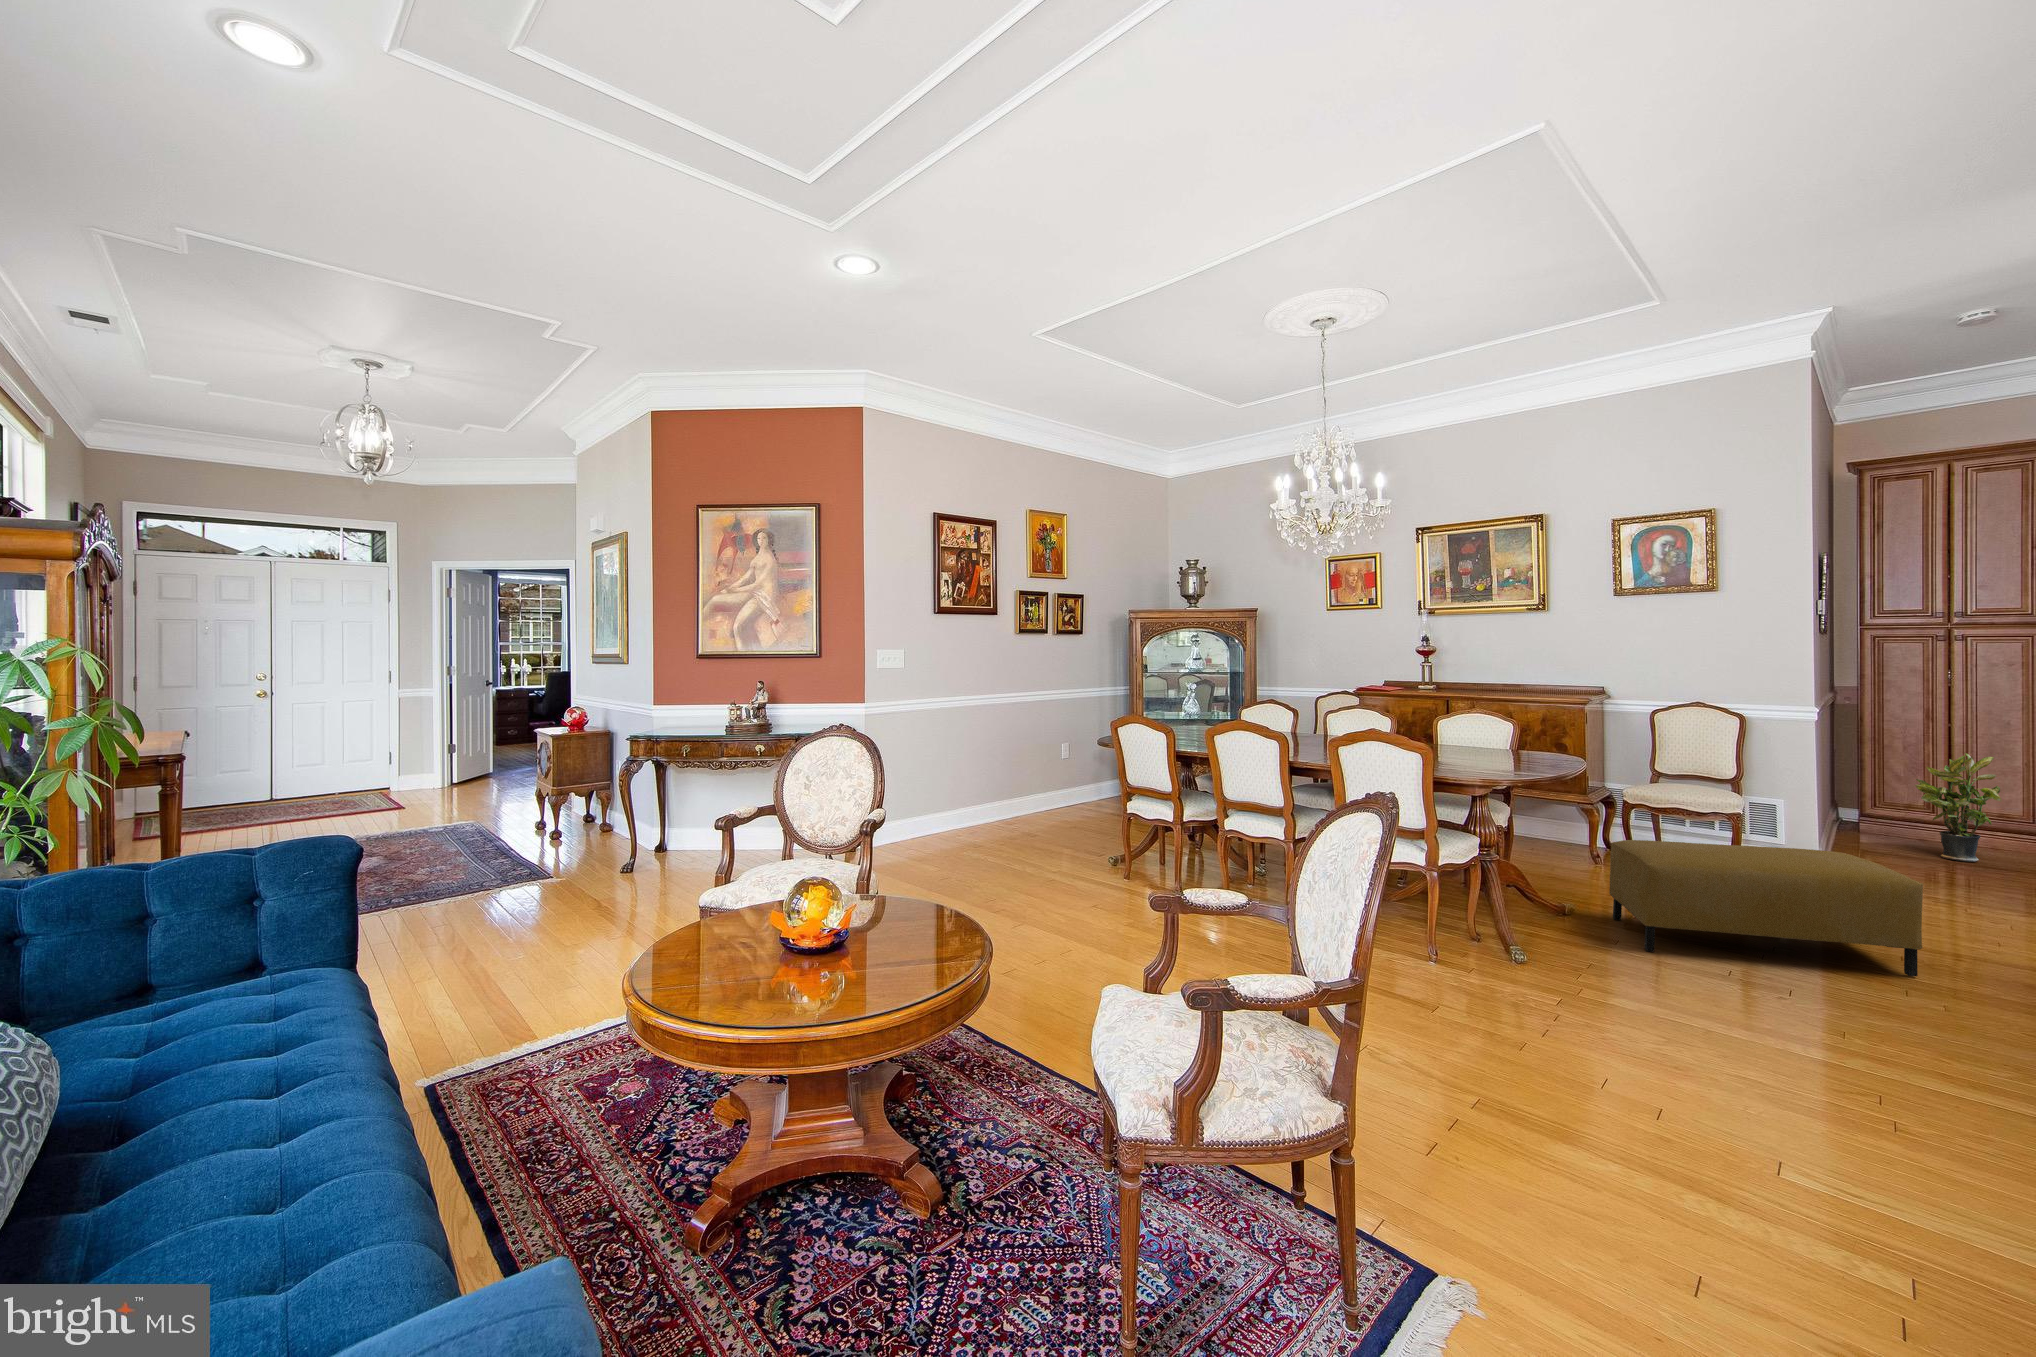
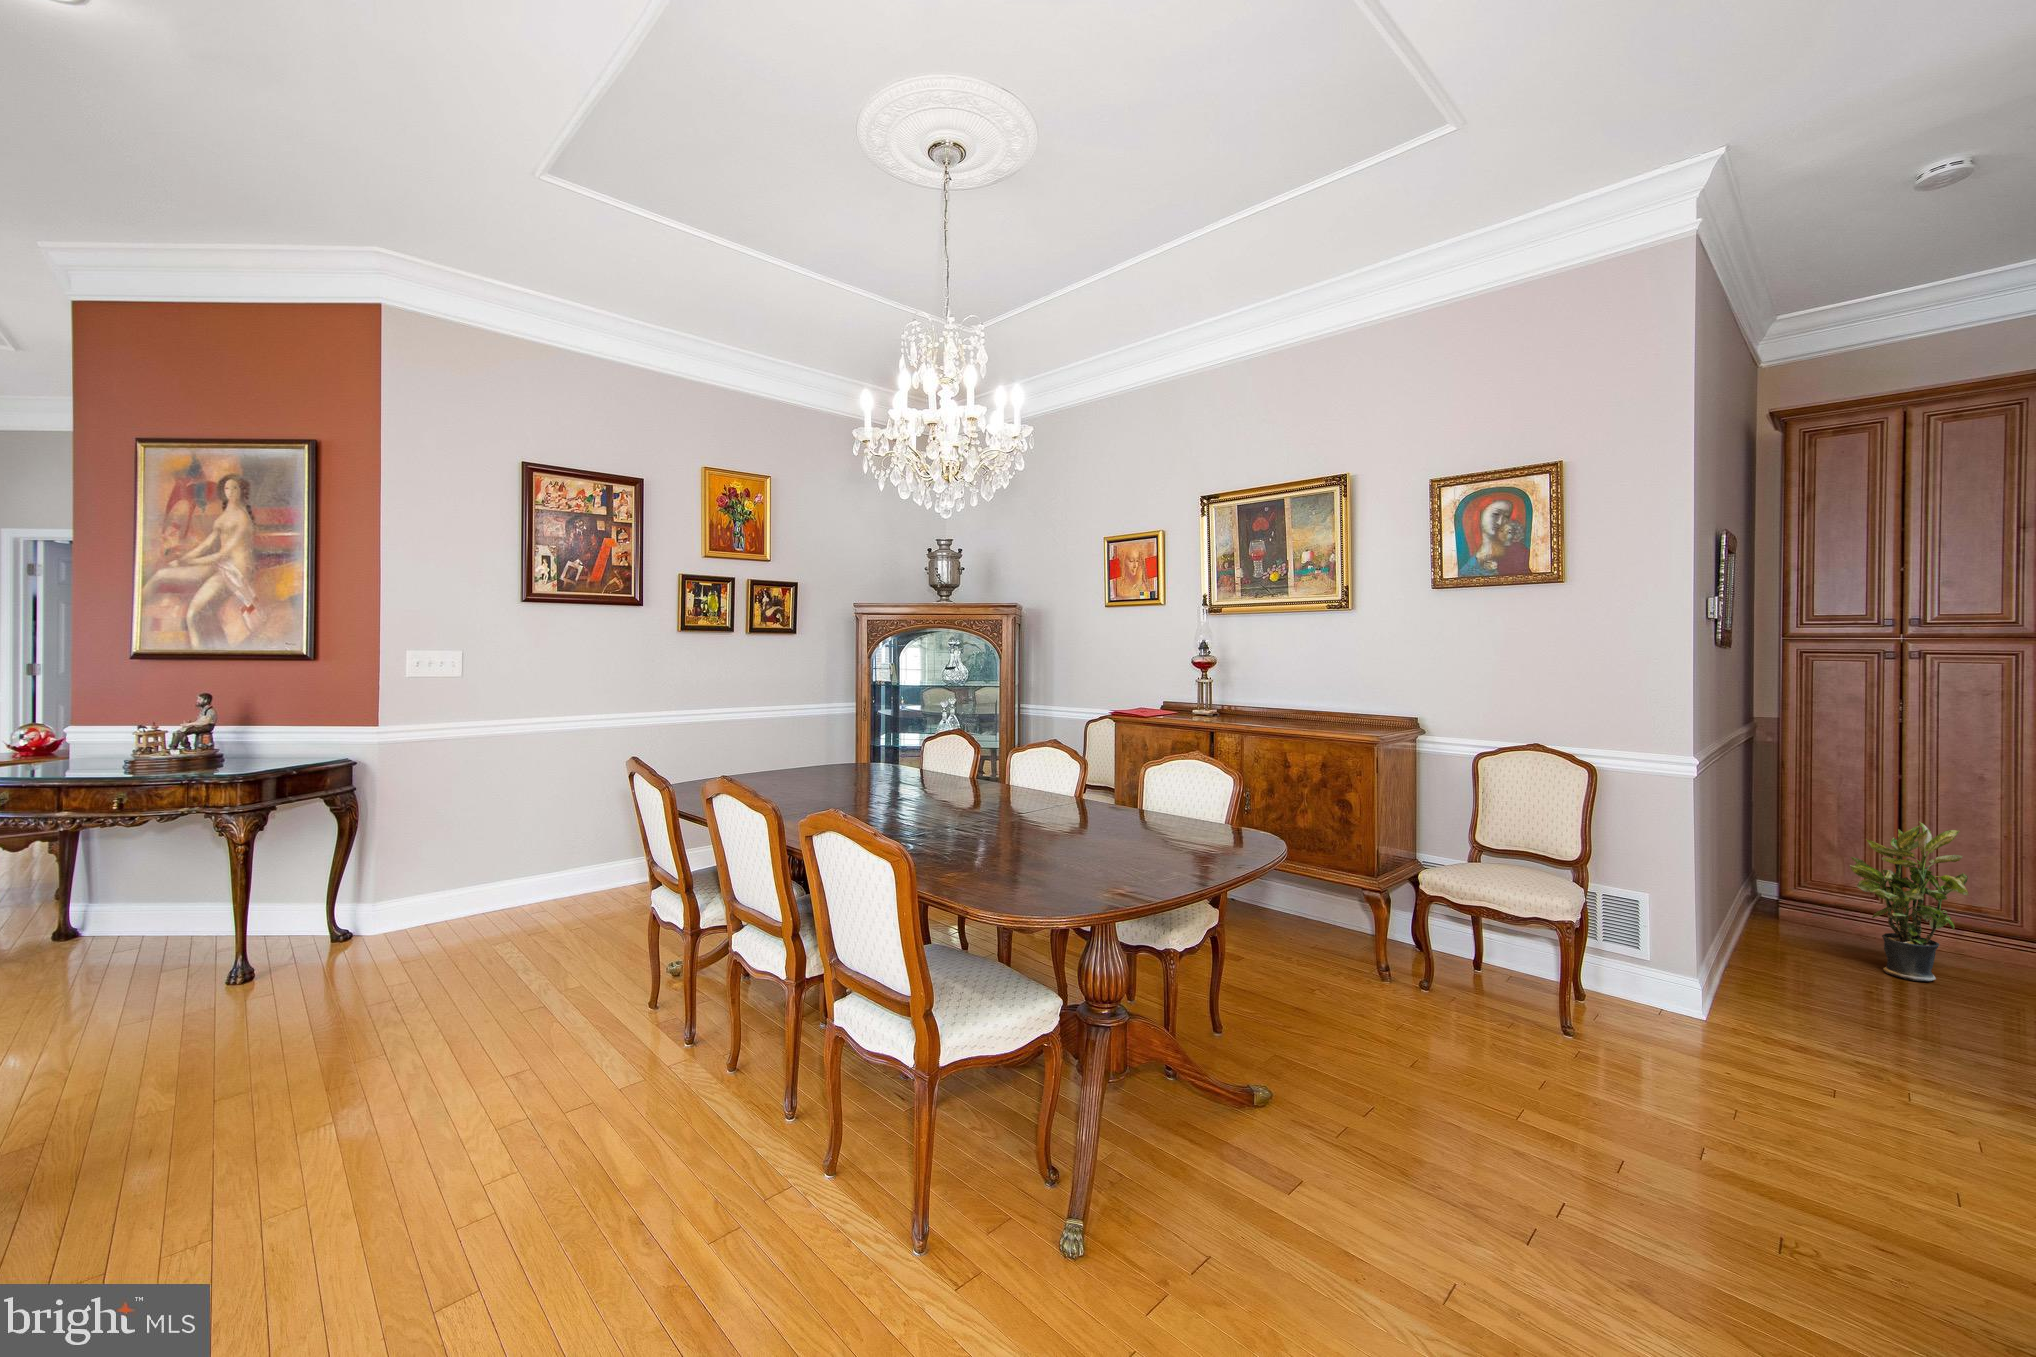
ottoman: present [1609,840,1923,976] -> none [1324,981,1795,1286]

